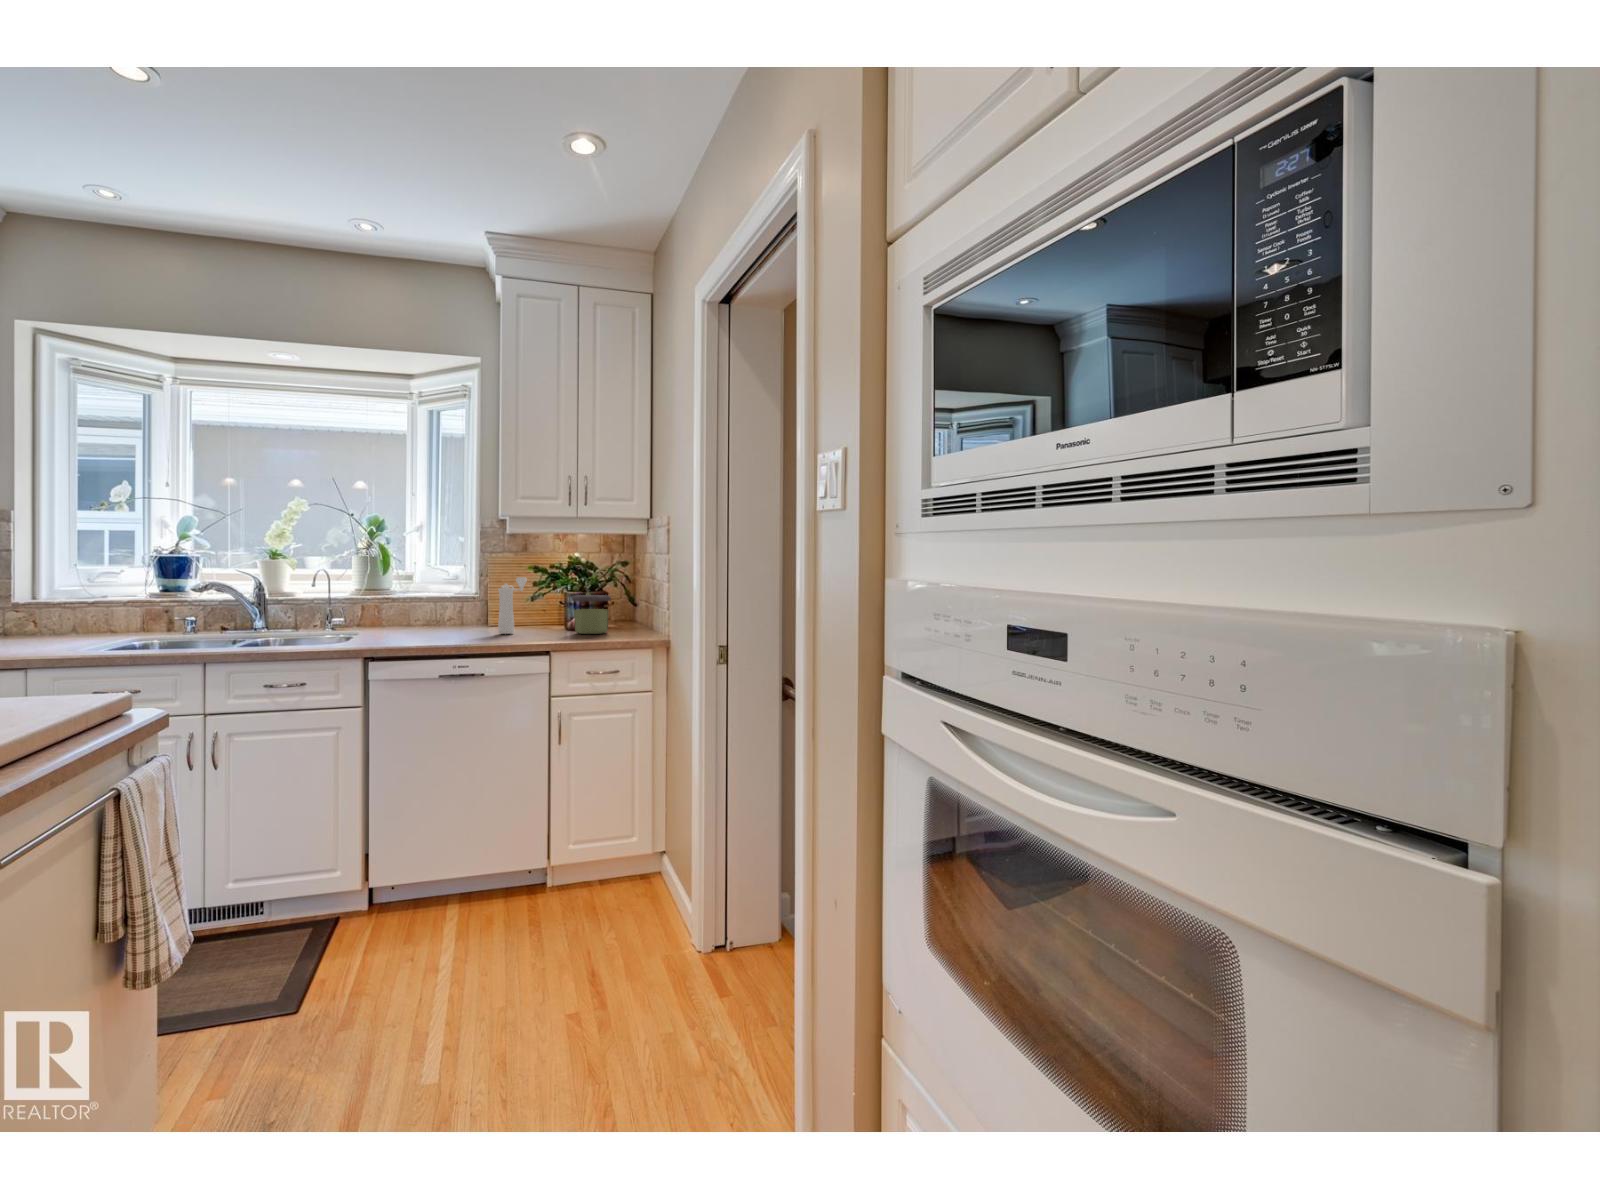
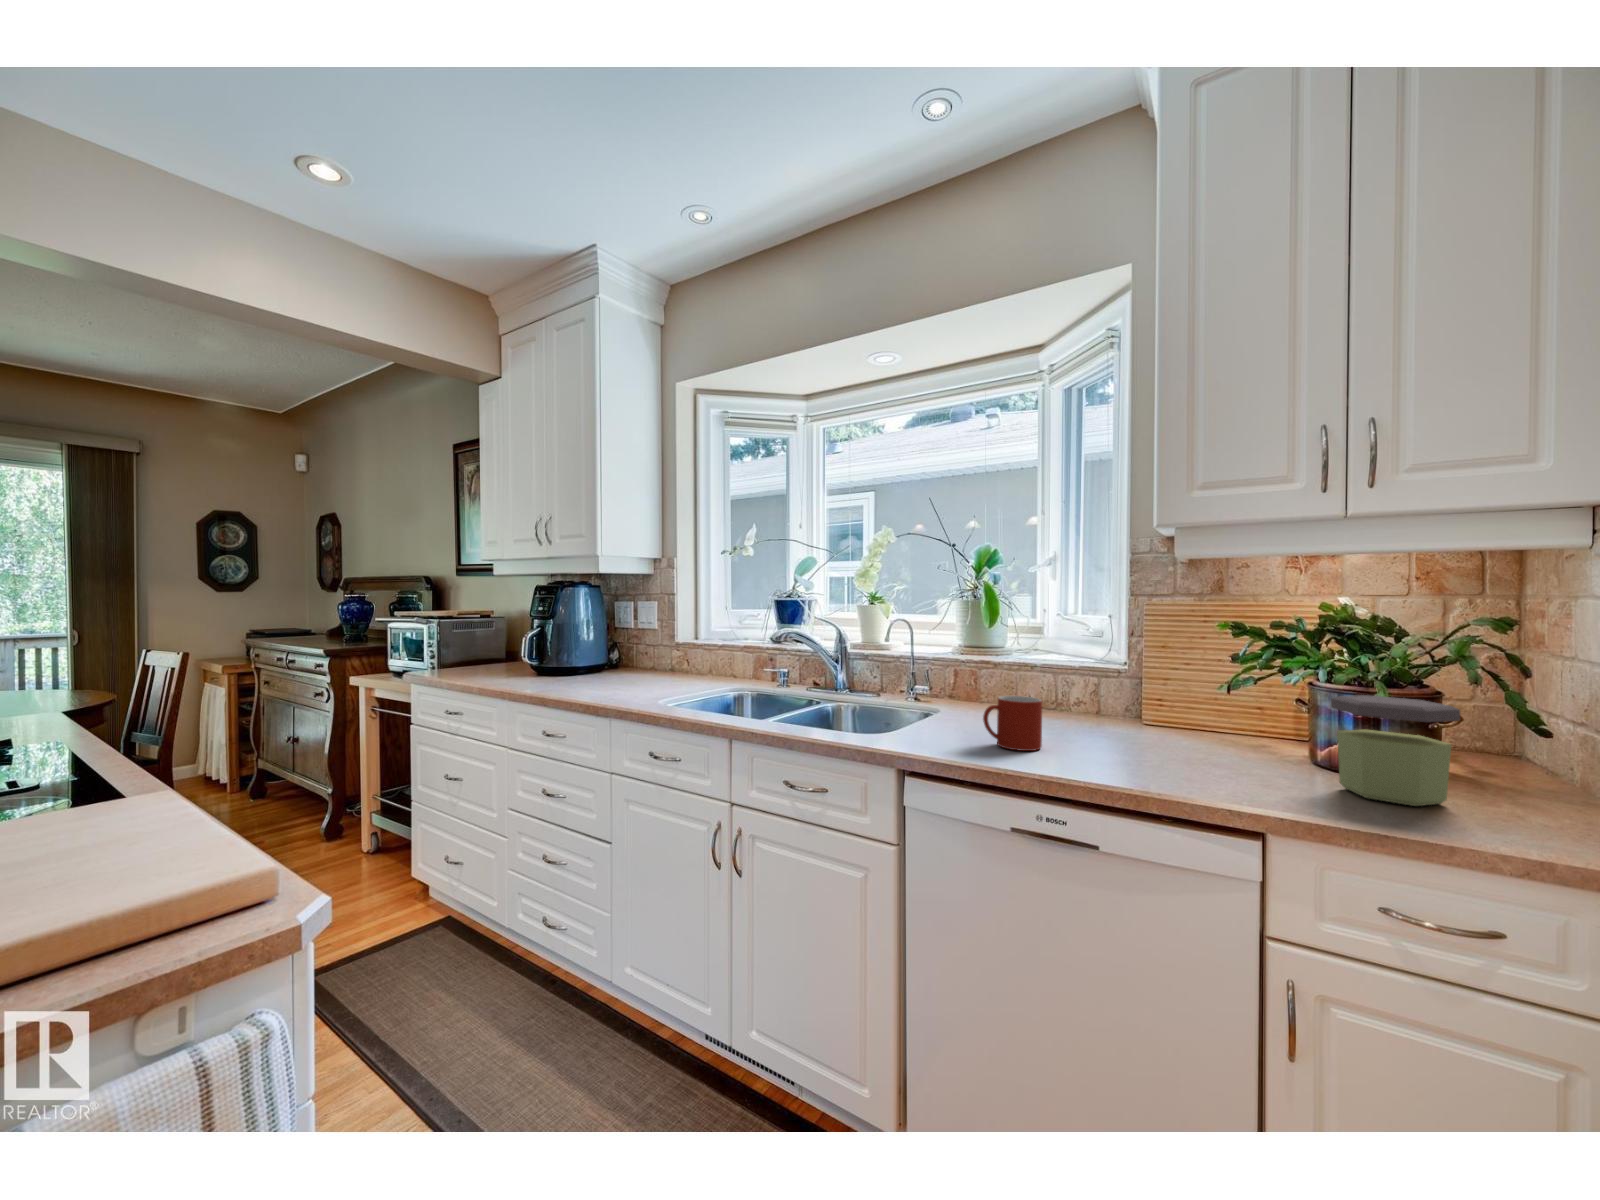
pepper mill: present [498,577,527,634] -> none [1146,643,1216,761]
mug: none [413,610,445,638] -> present [983,696,1042,751]

